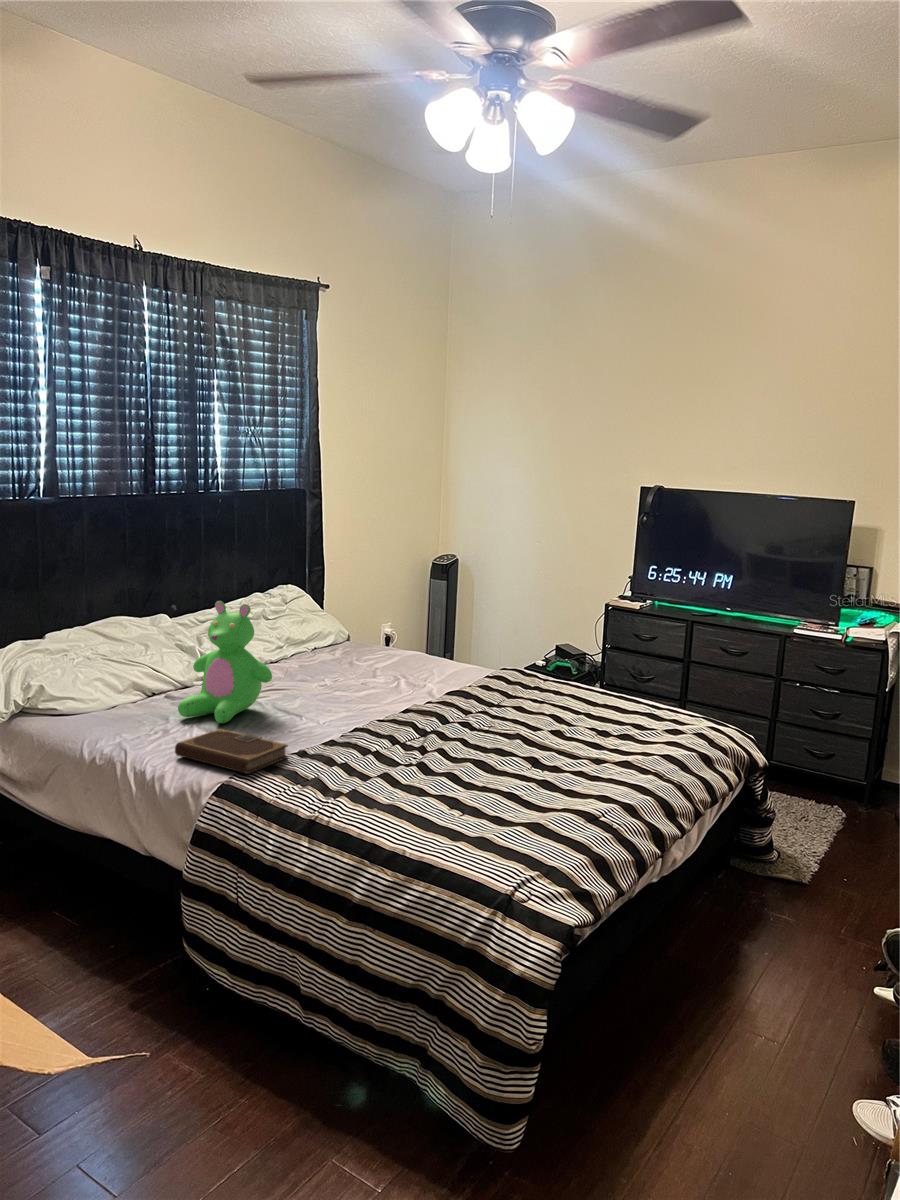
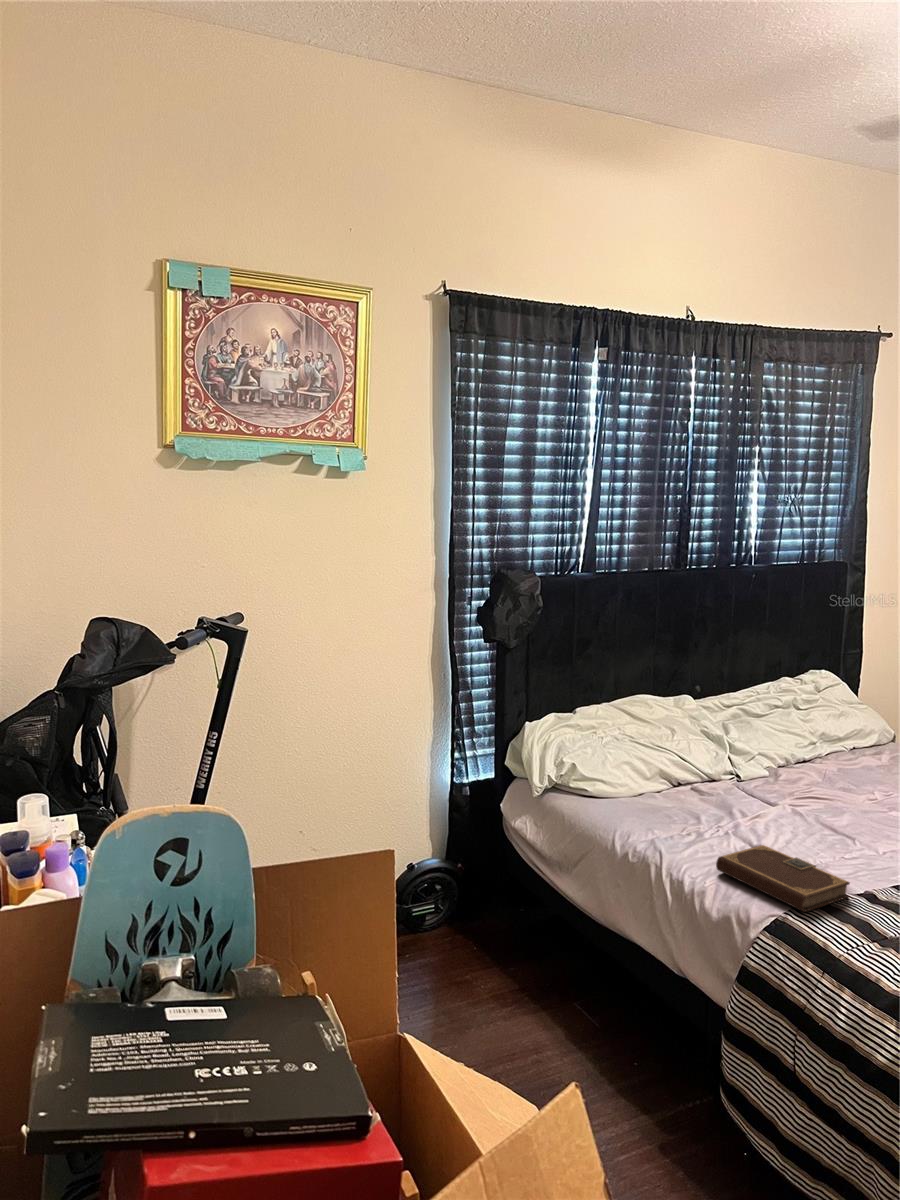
teddy bear: present [178,601,272,723] -> none [712,696,821,835]

